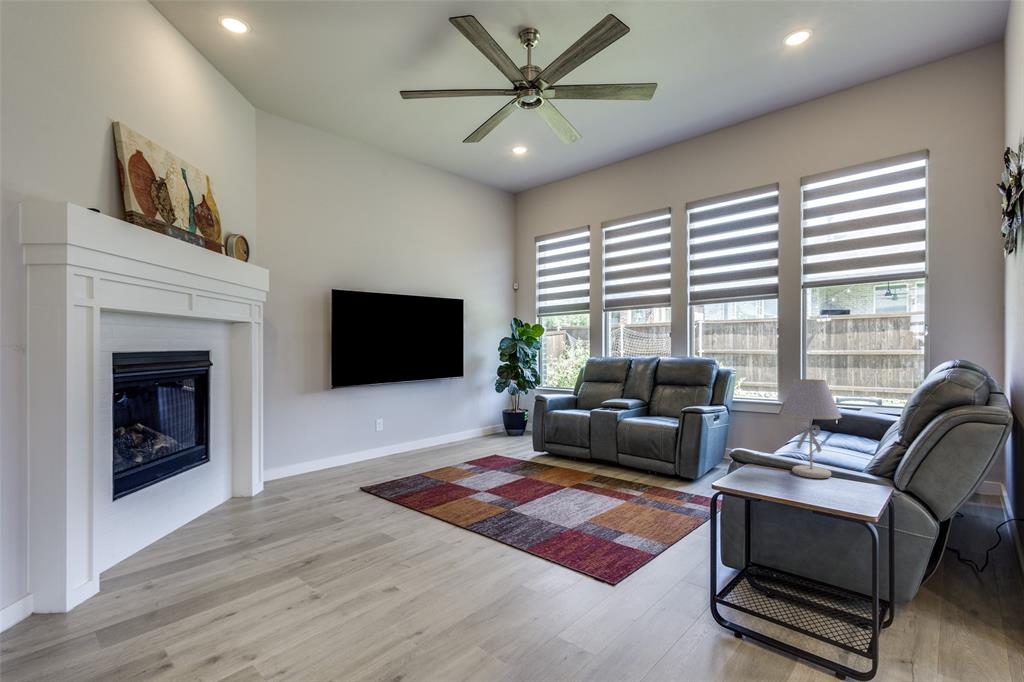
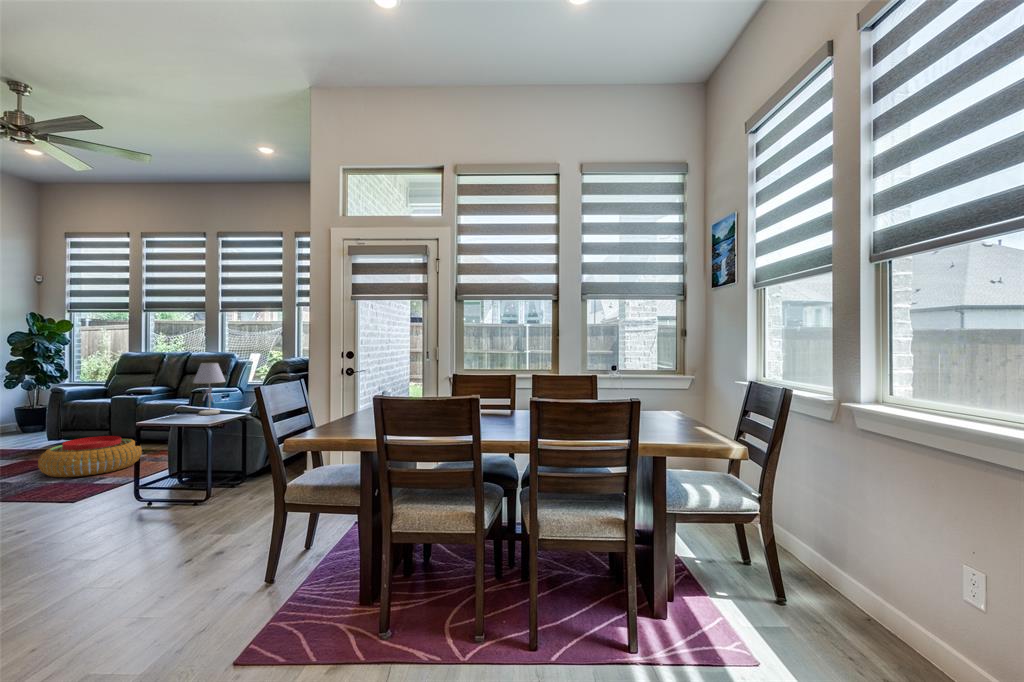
pouf: none [547,464,647,521] -> present [38,436,142,477]

